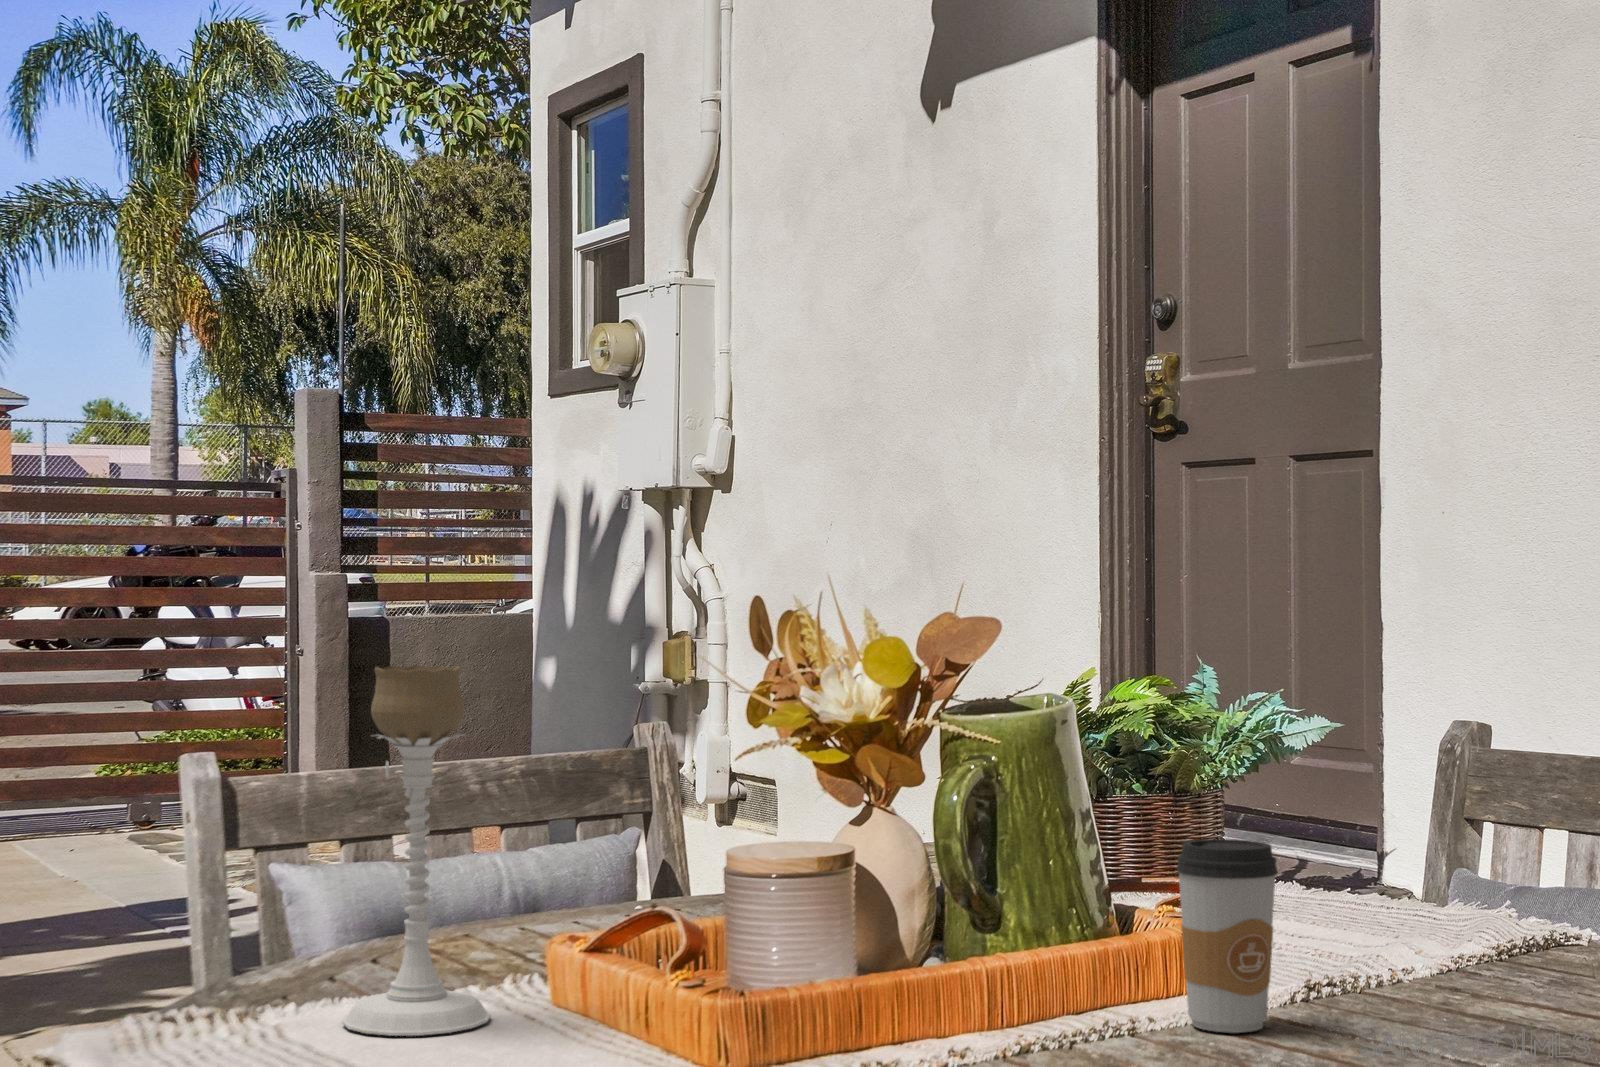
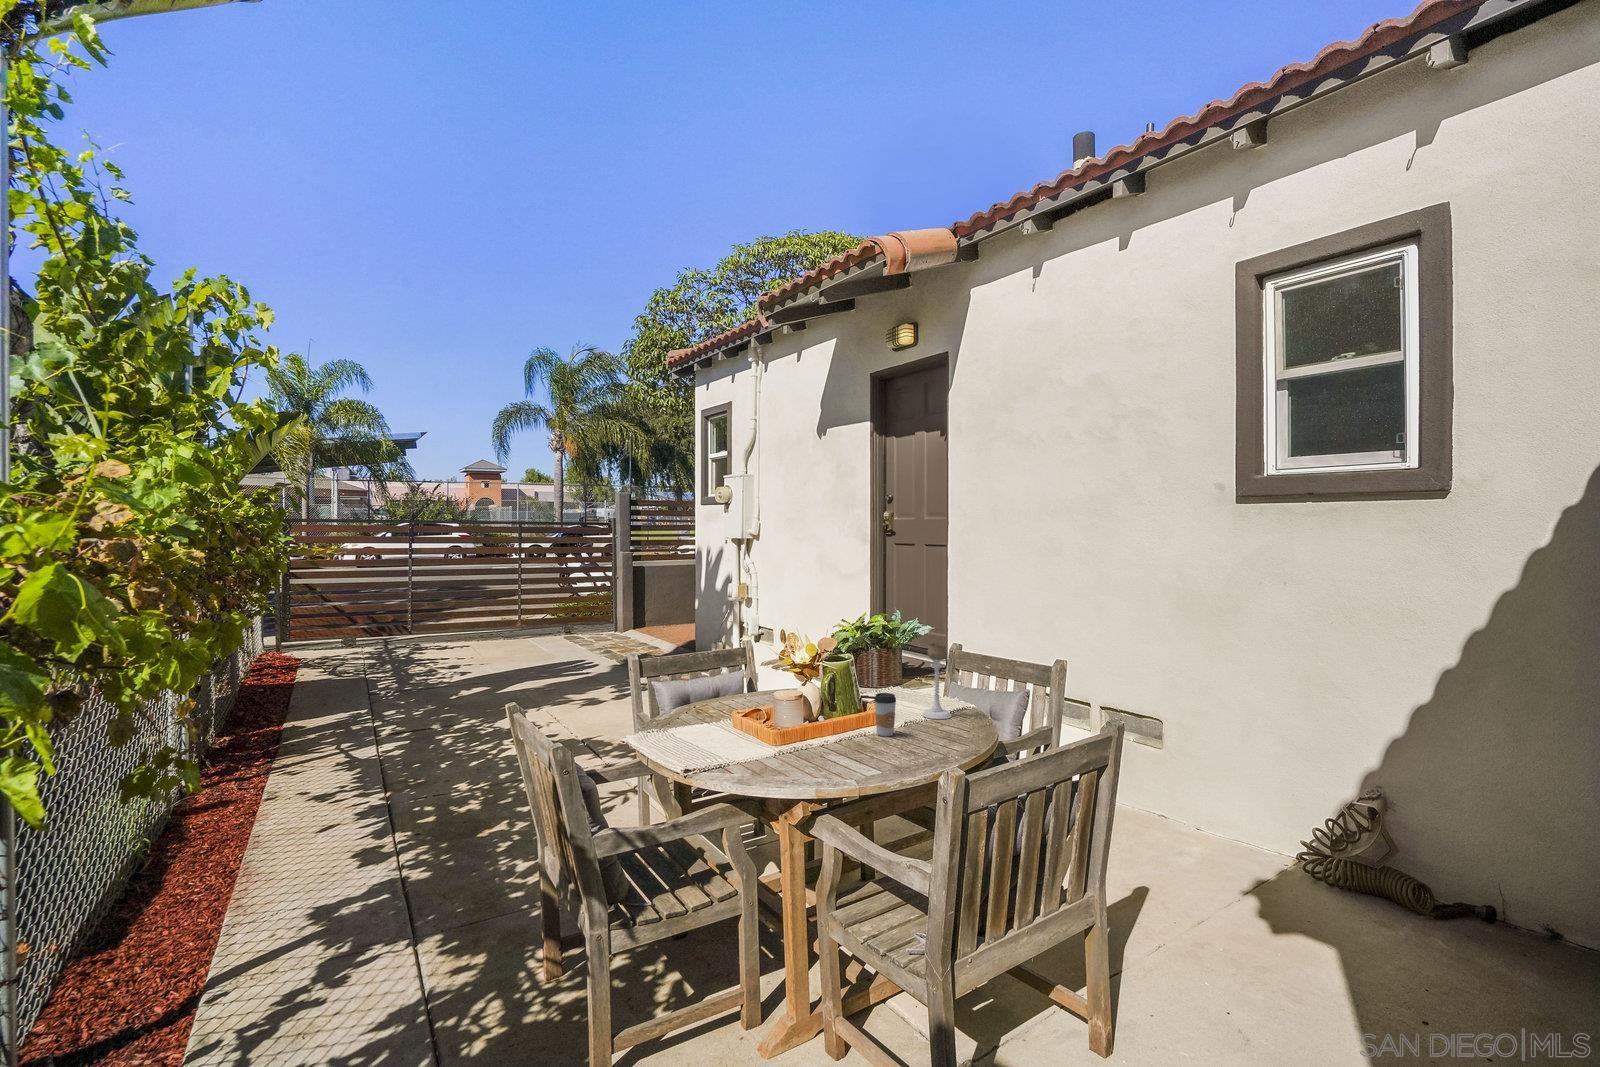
candle holder: present [342,665,490,1036] -> present [922,643,952,719]

